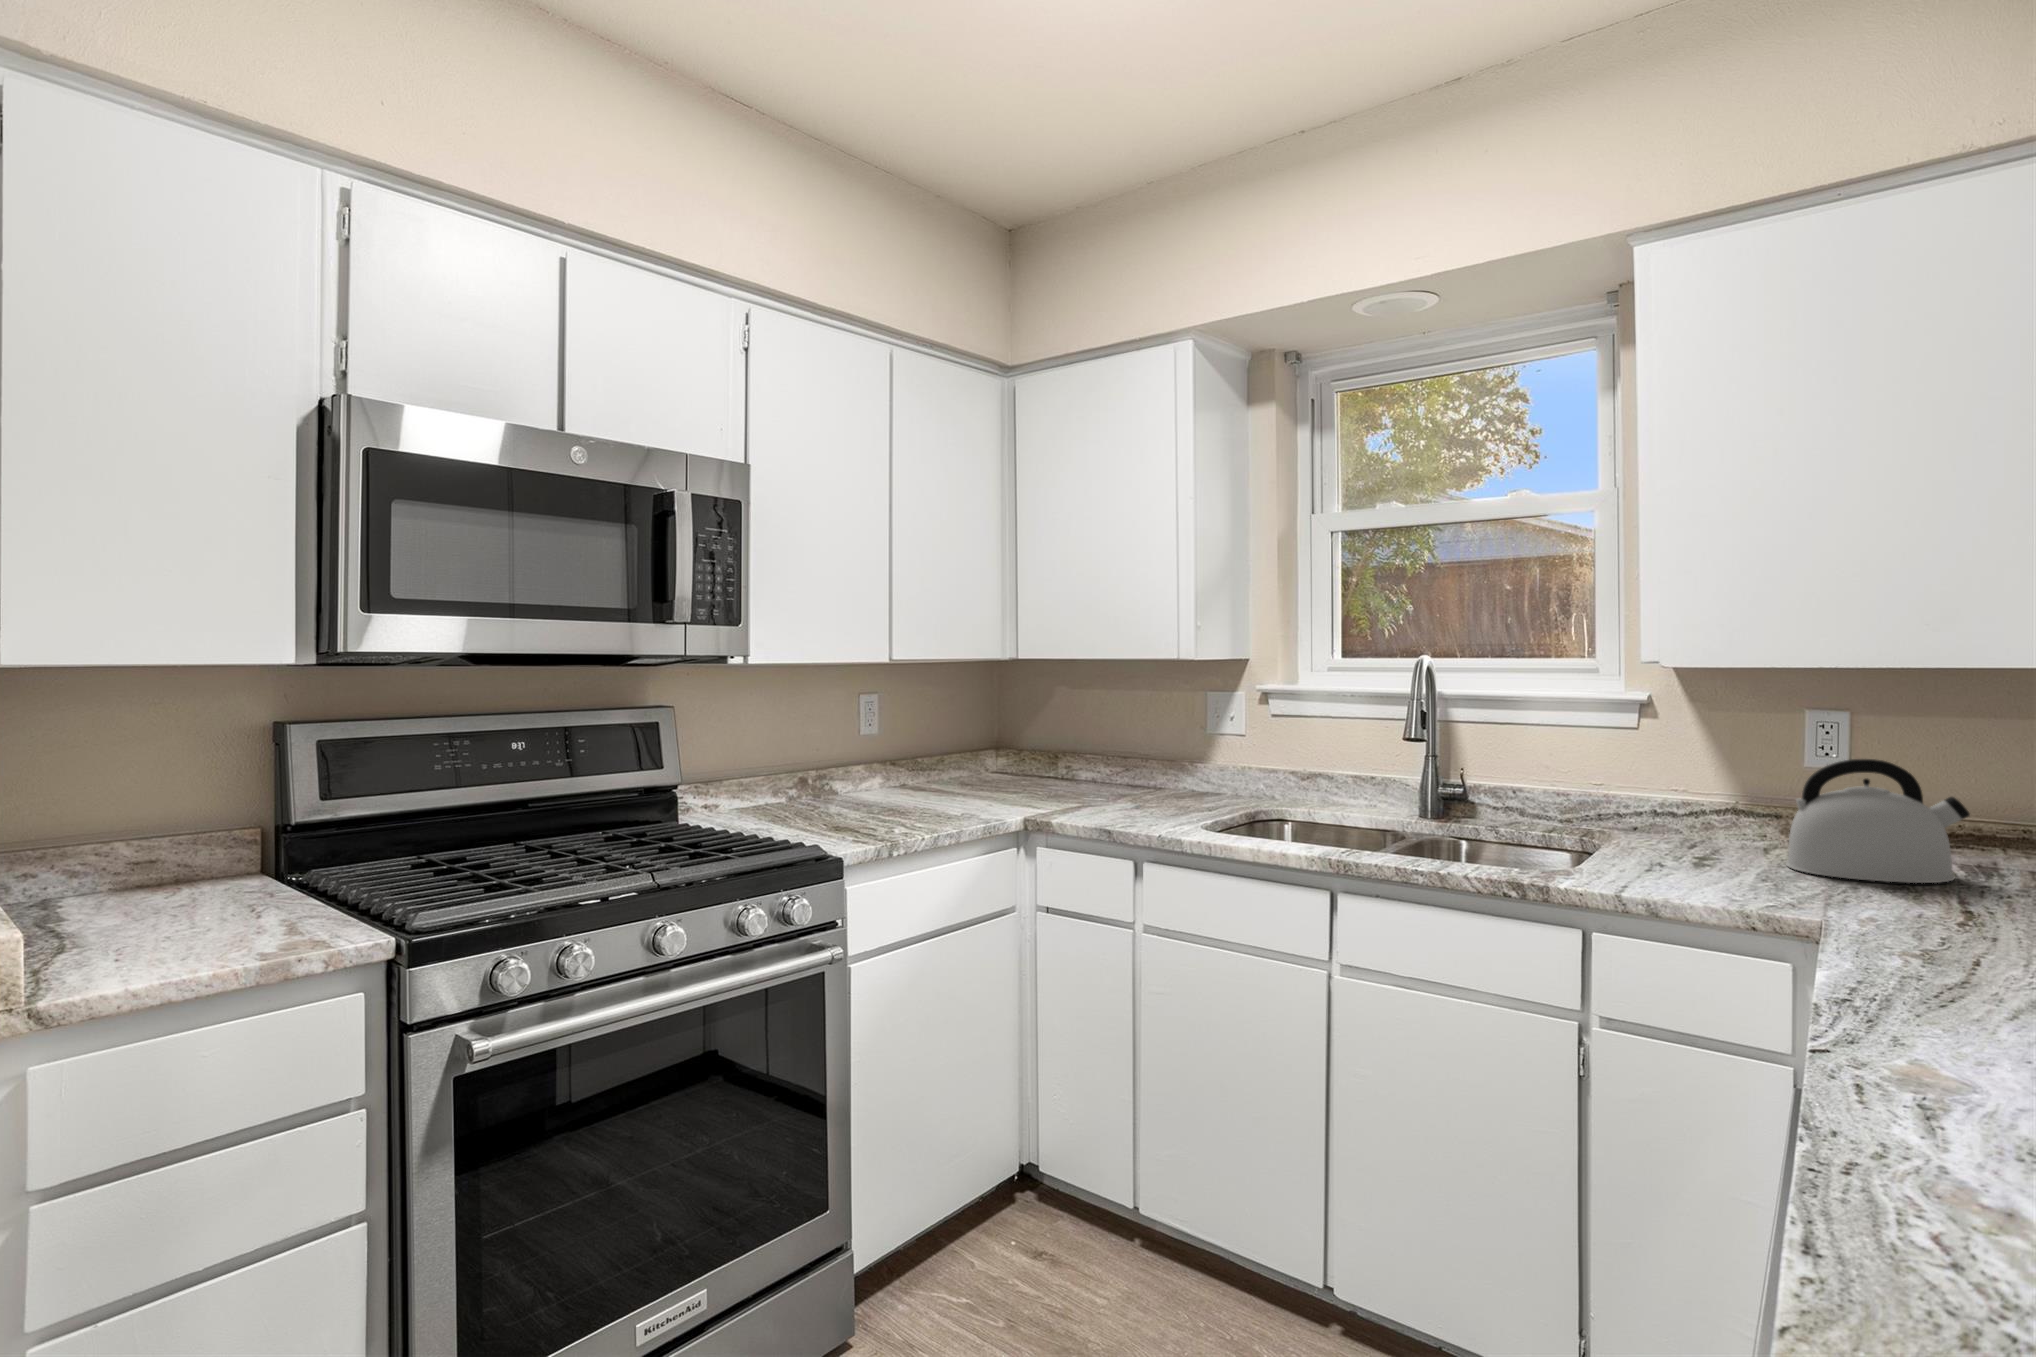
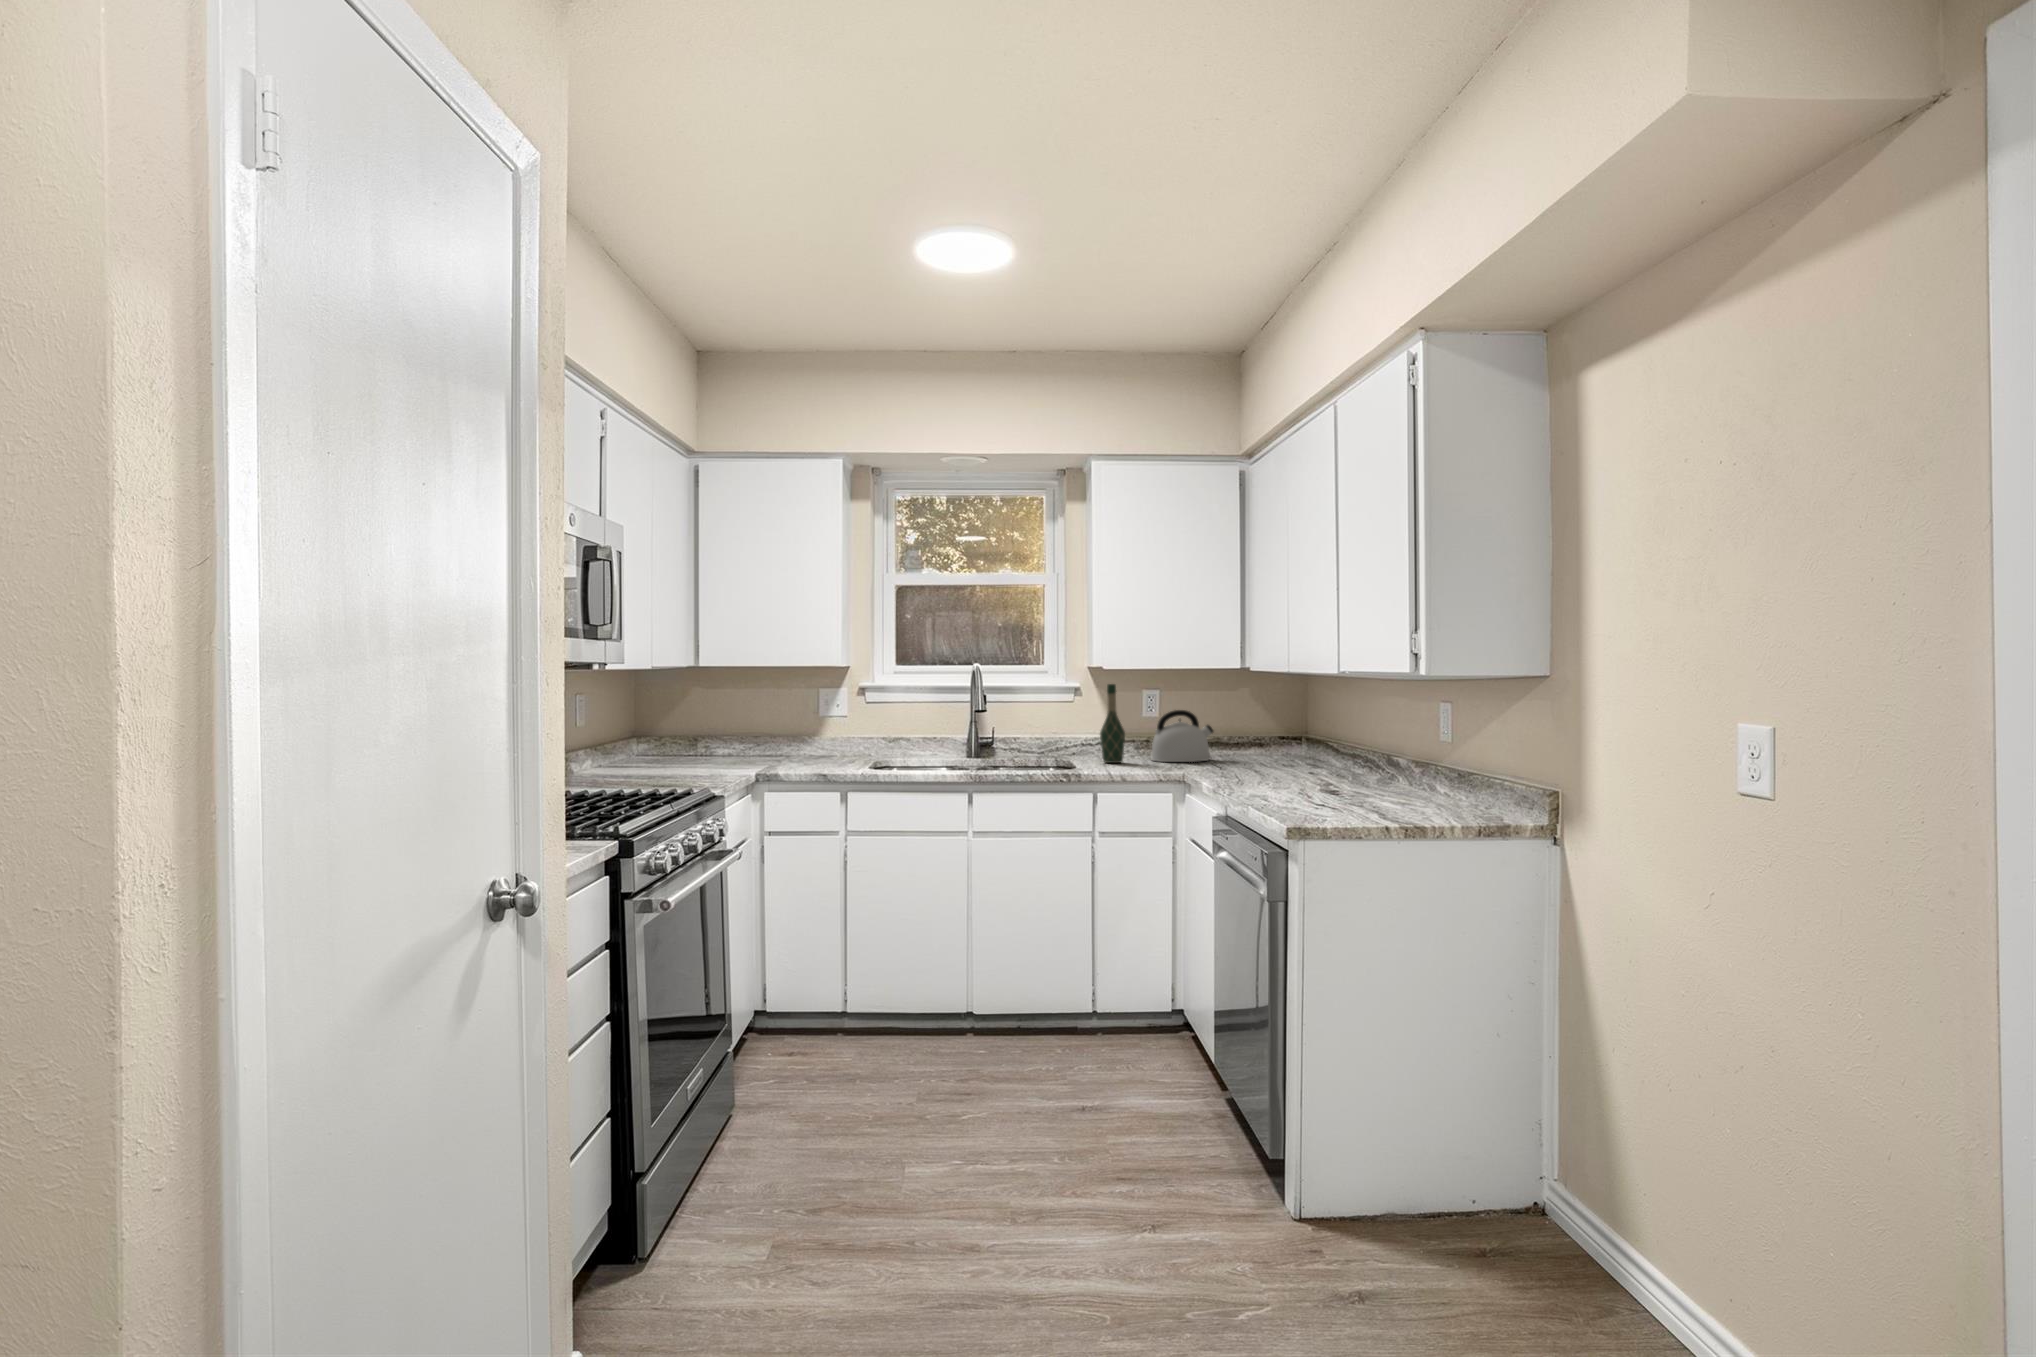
wine bottle: none [1646,698,1707,864] -> present [1100,684,1125,763]

